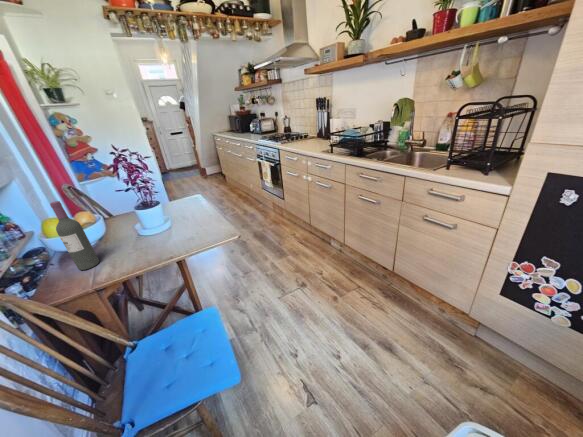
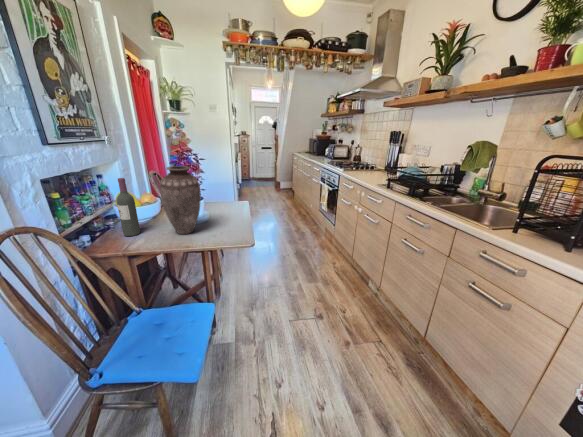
vase: none [113,170,169,248] -> present [160,166,201,234]

